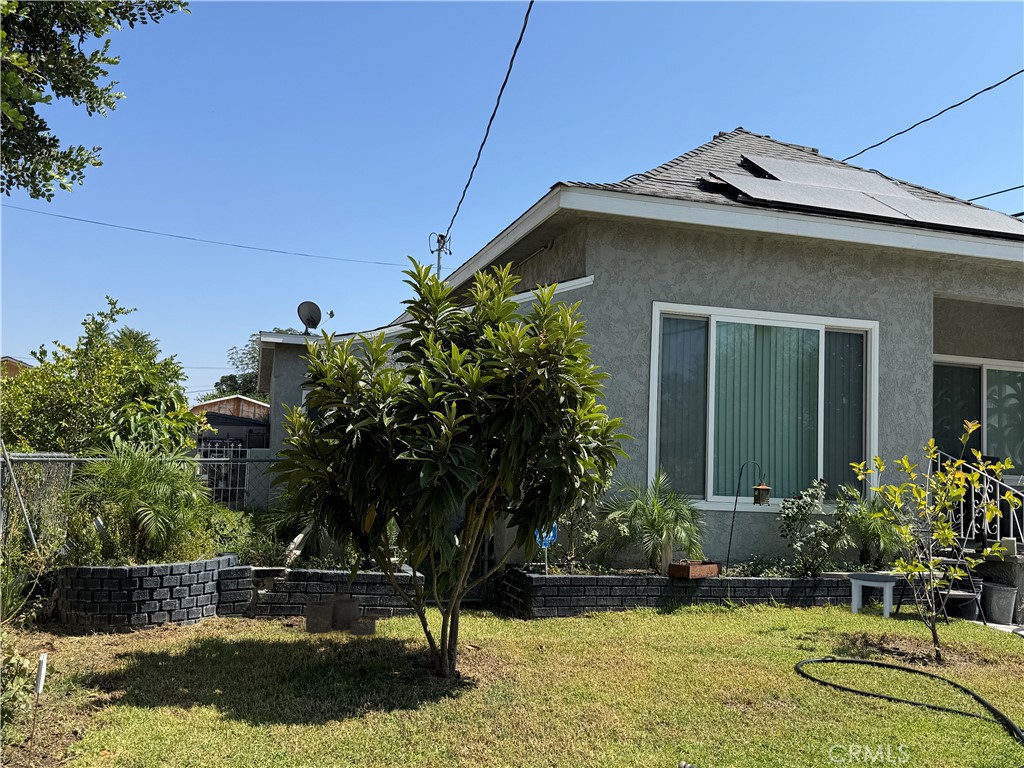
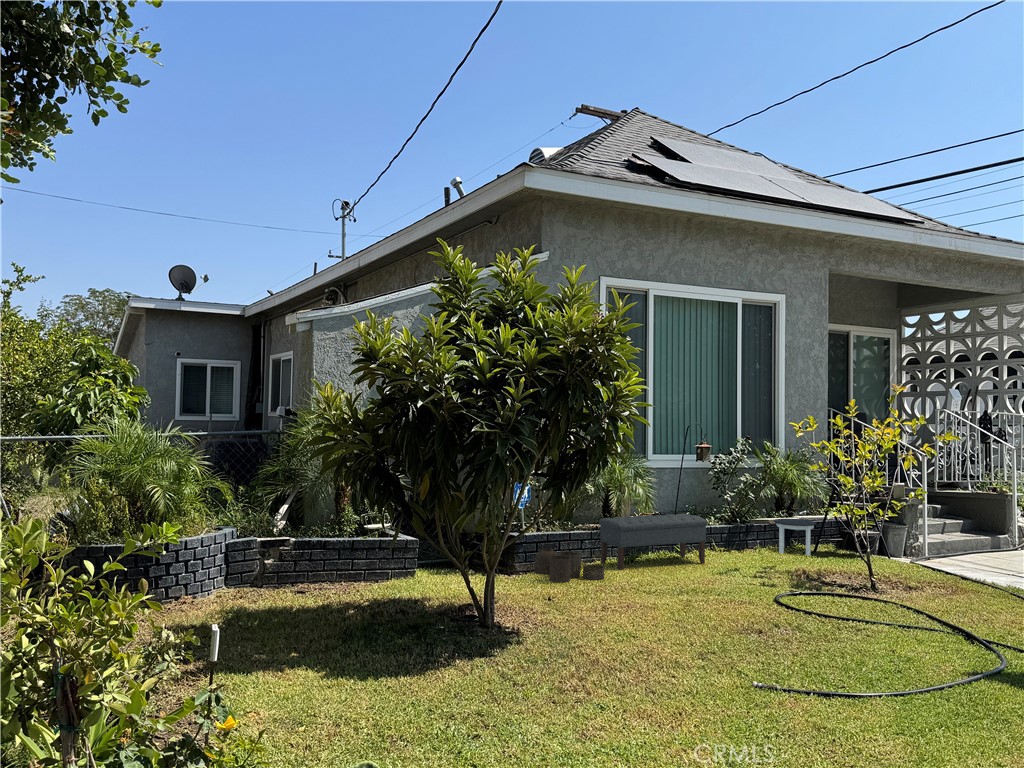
bench: none [630,562,755,622] -> present [599,514,707,570]
woven basket: present [306,591,376,636] -> present [534,548,604,583]

